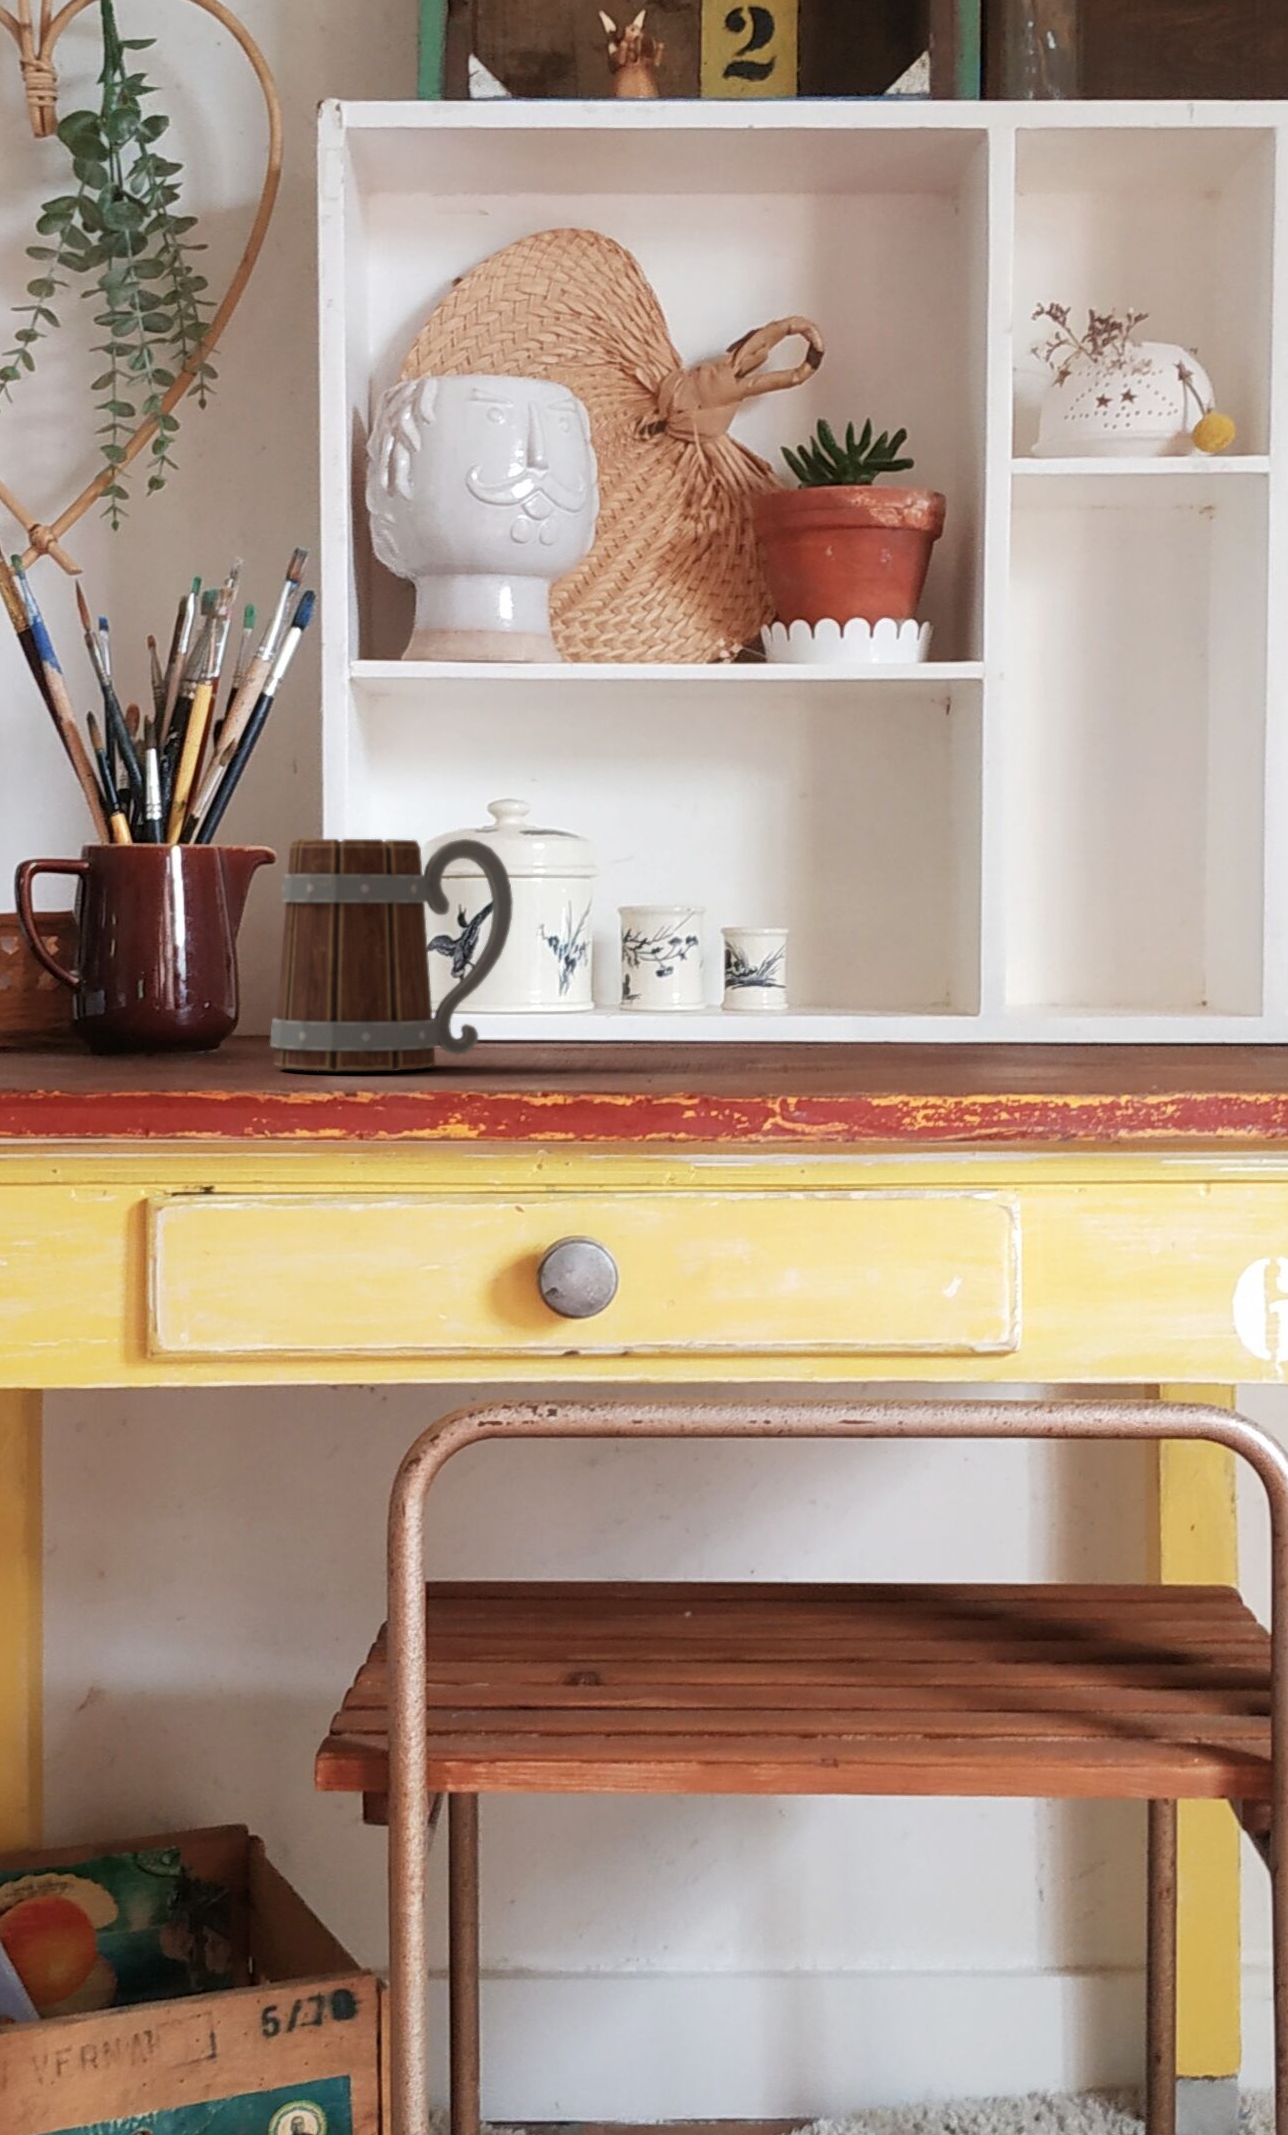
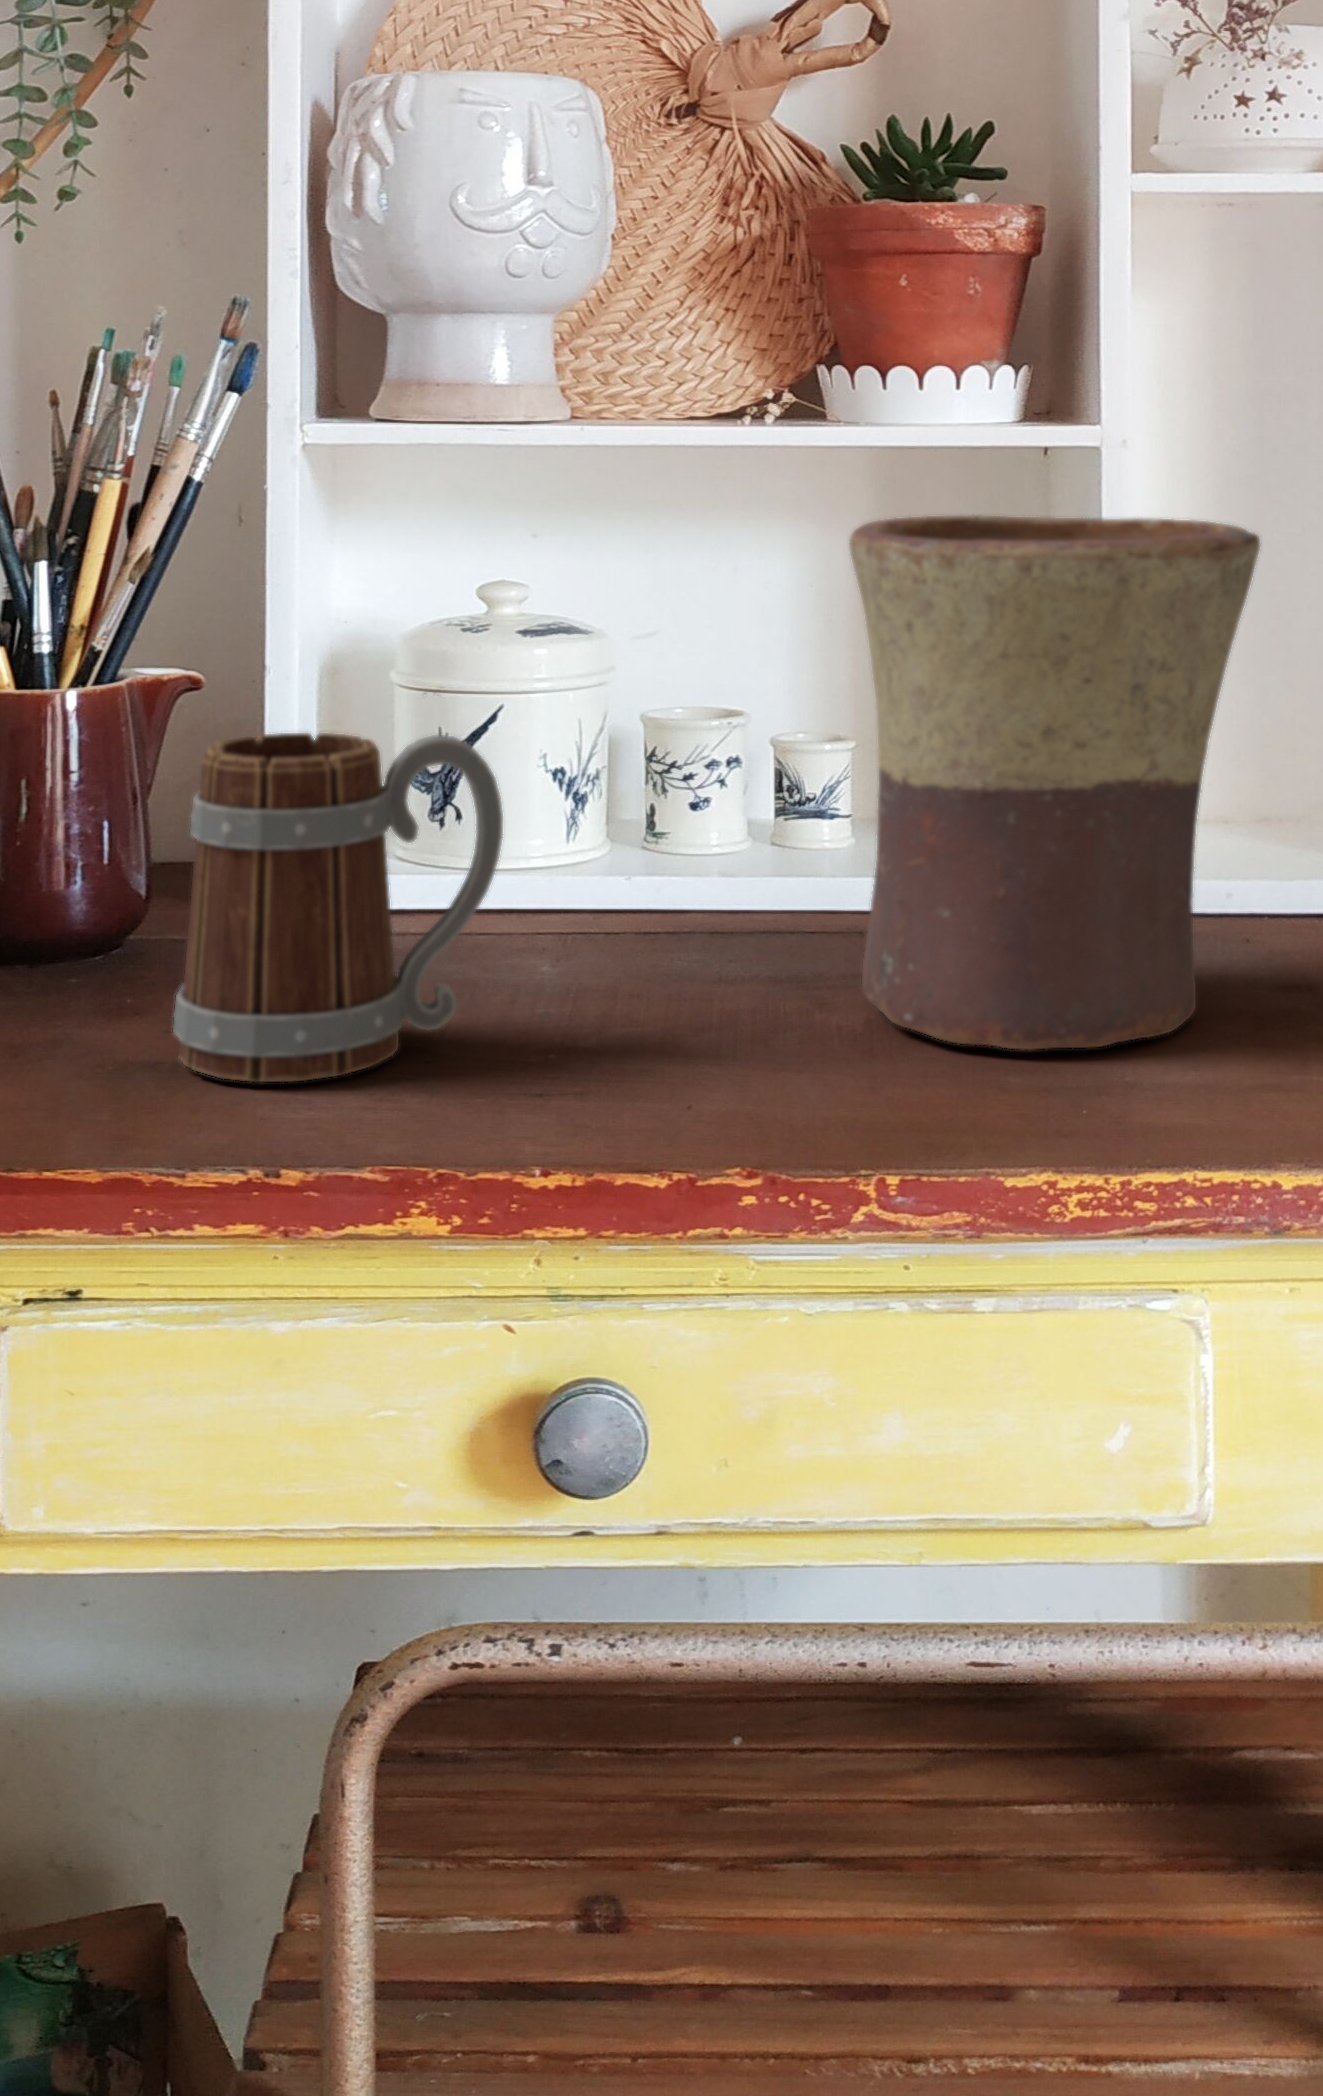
flower pot: none [776,686,1088,1068] -> present [849,515,1260,1050]

